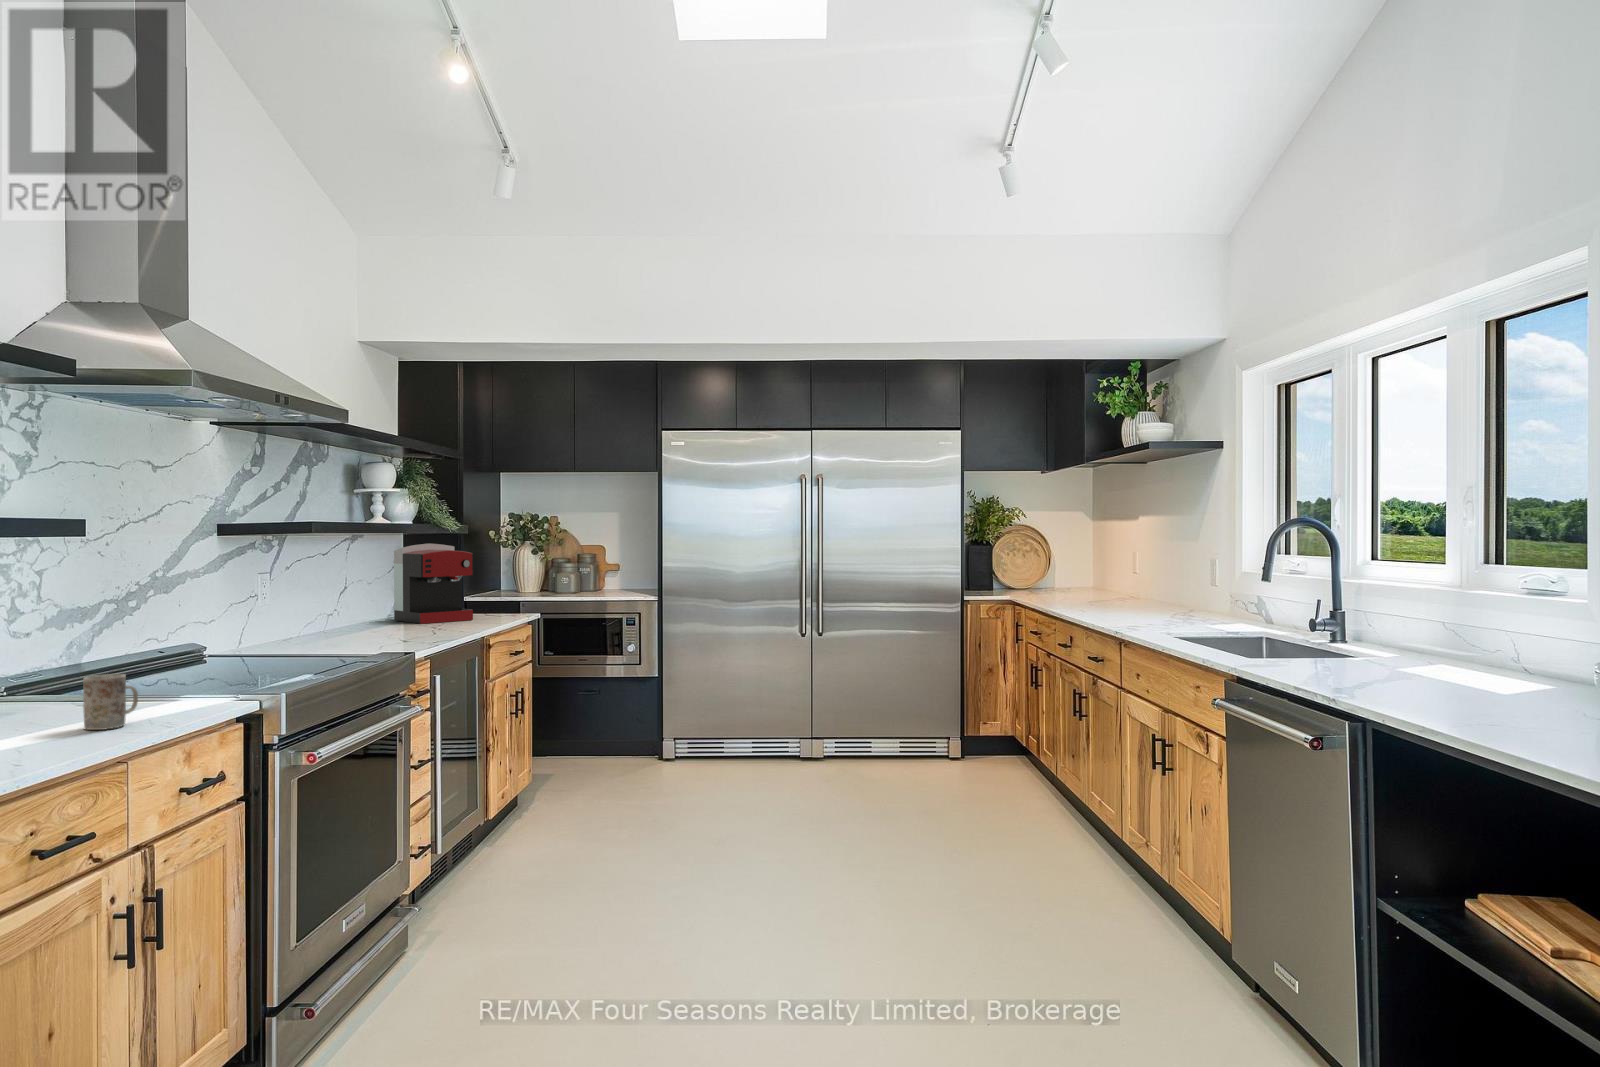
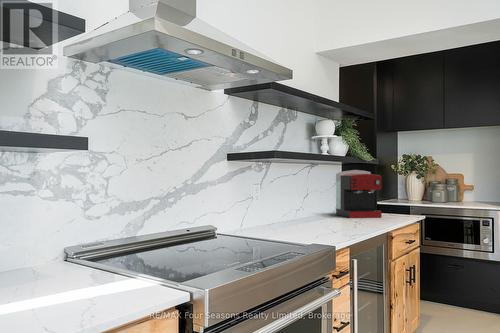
mug: present [83,674,138,730] -> none [34,265,83,319]

